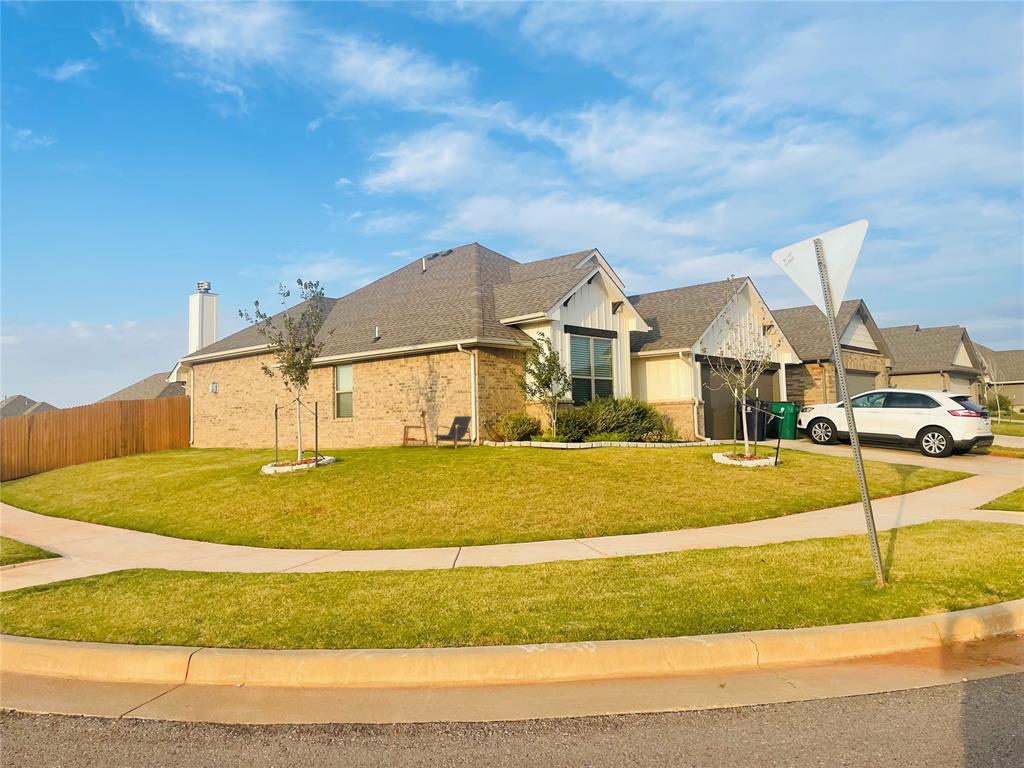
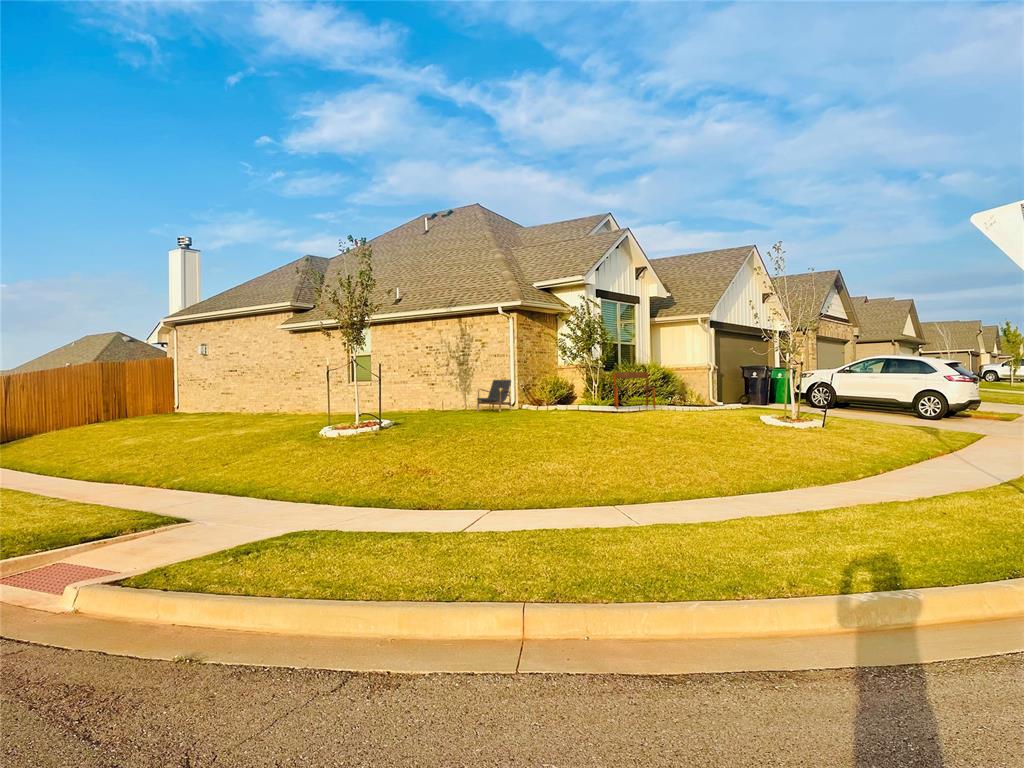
bench: present [403,411,428,447] -> present [613,372,655,409]

